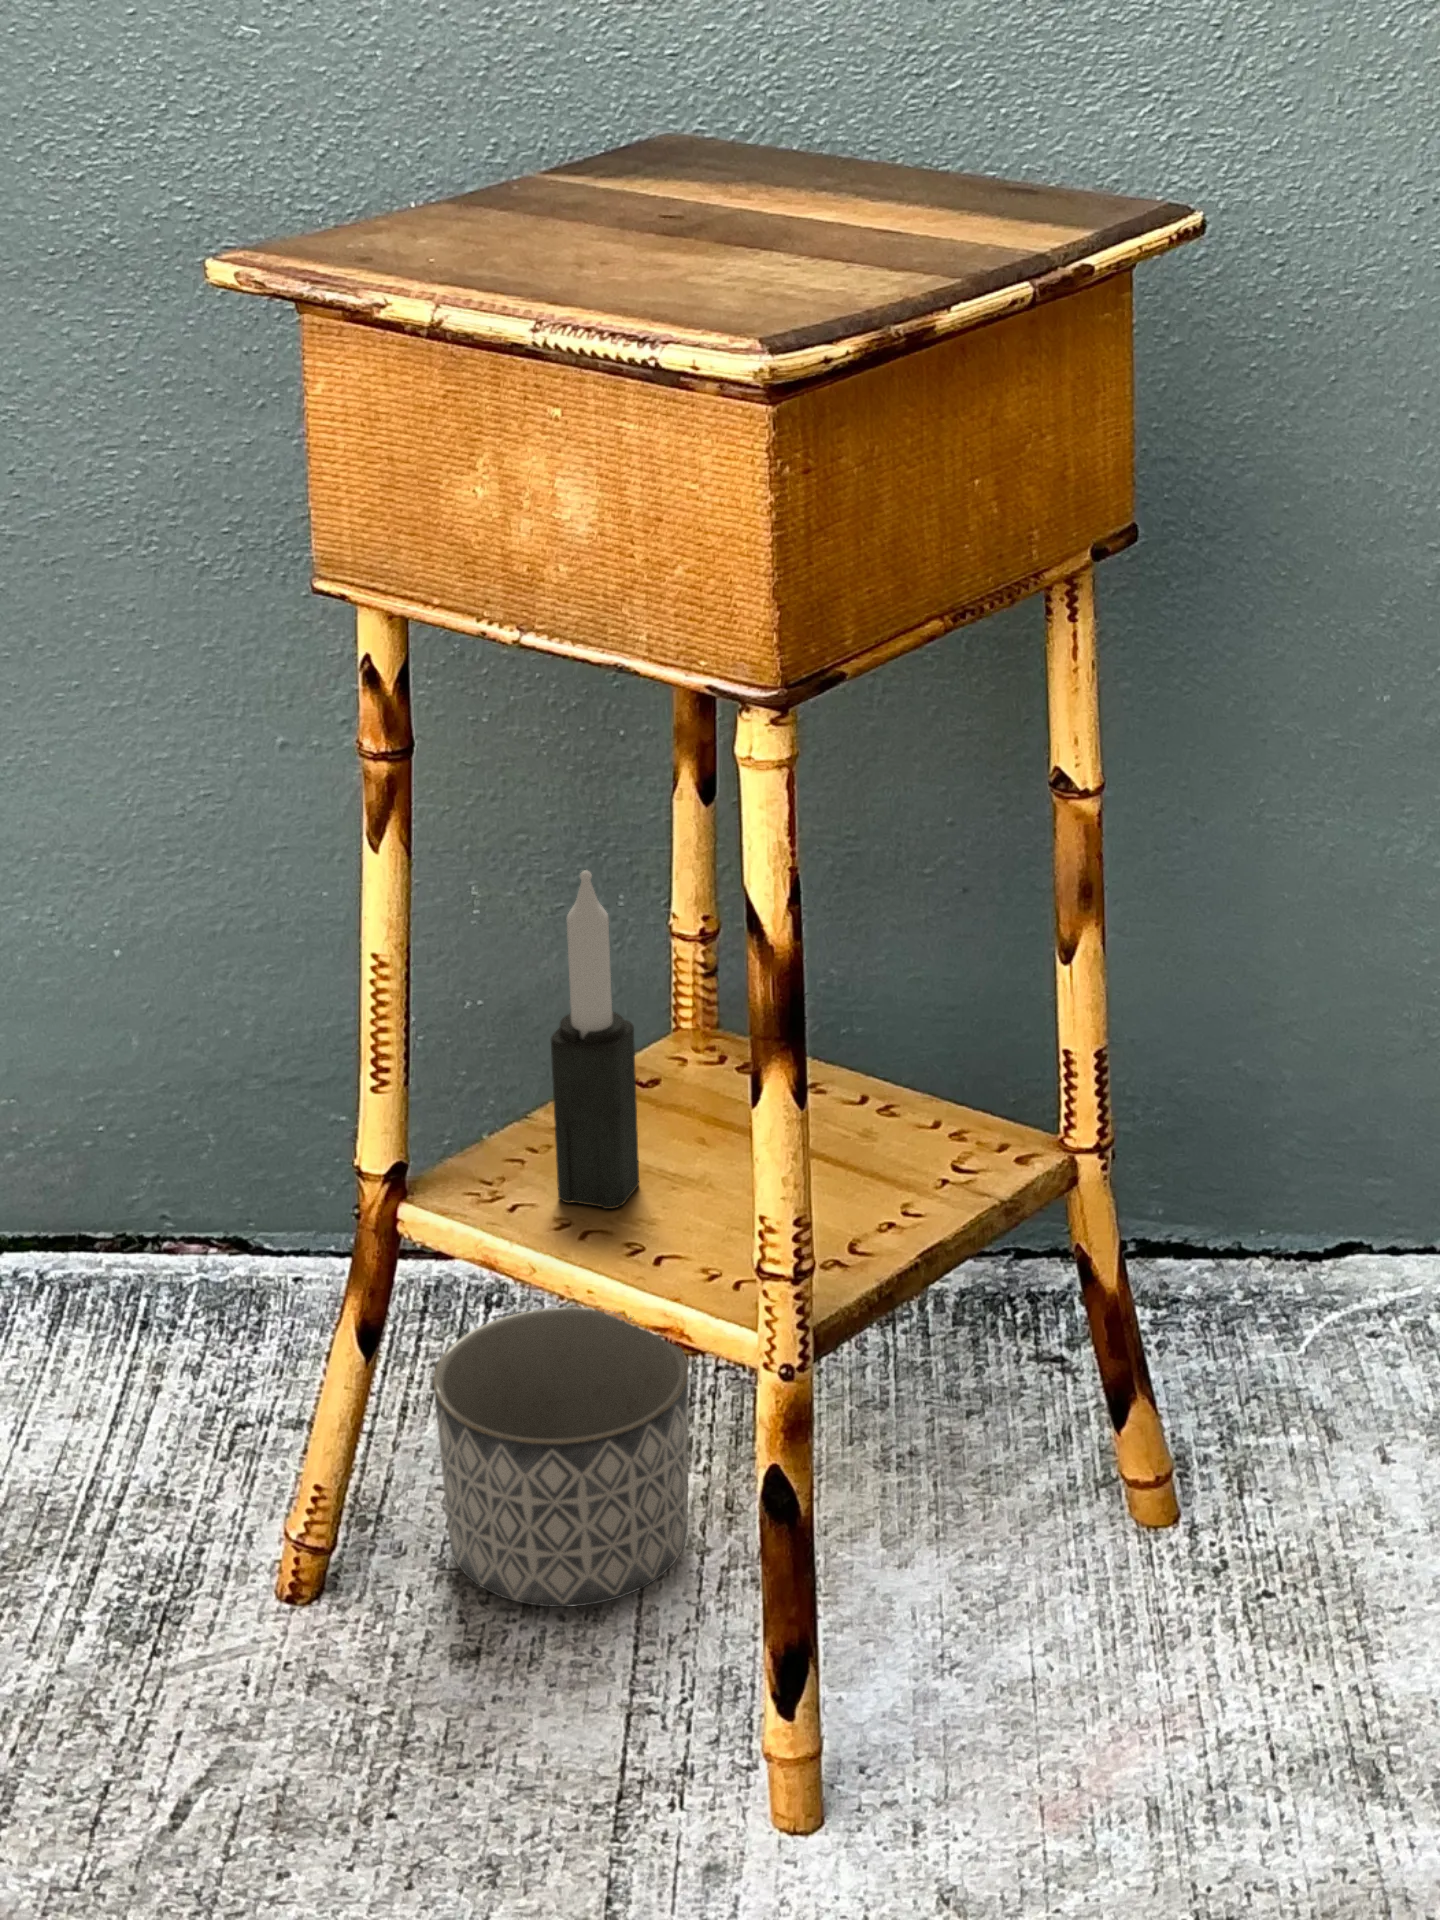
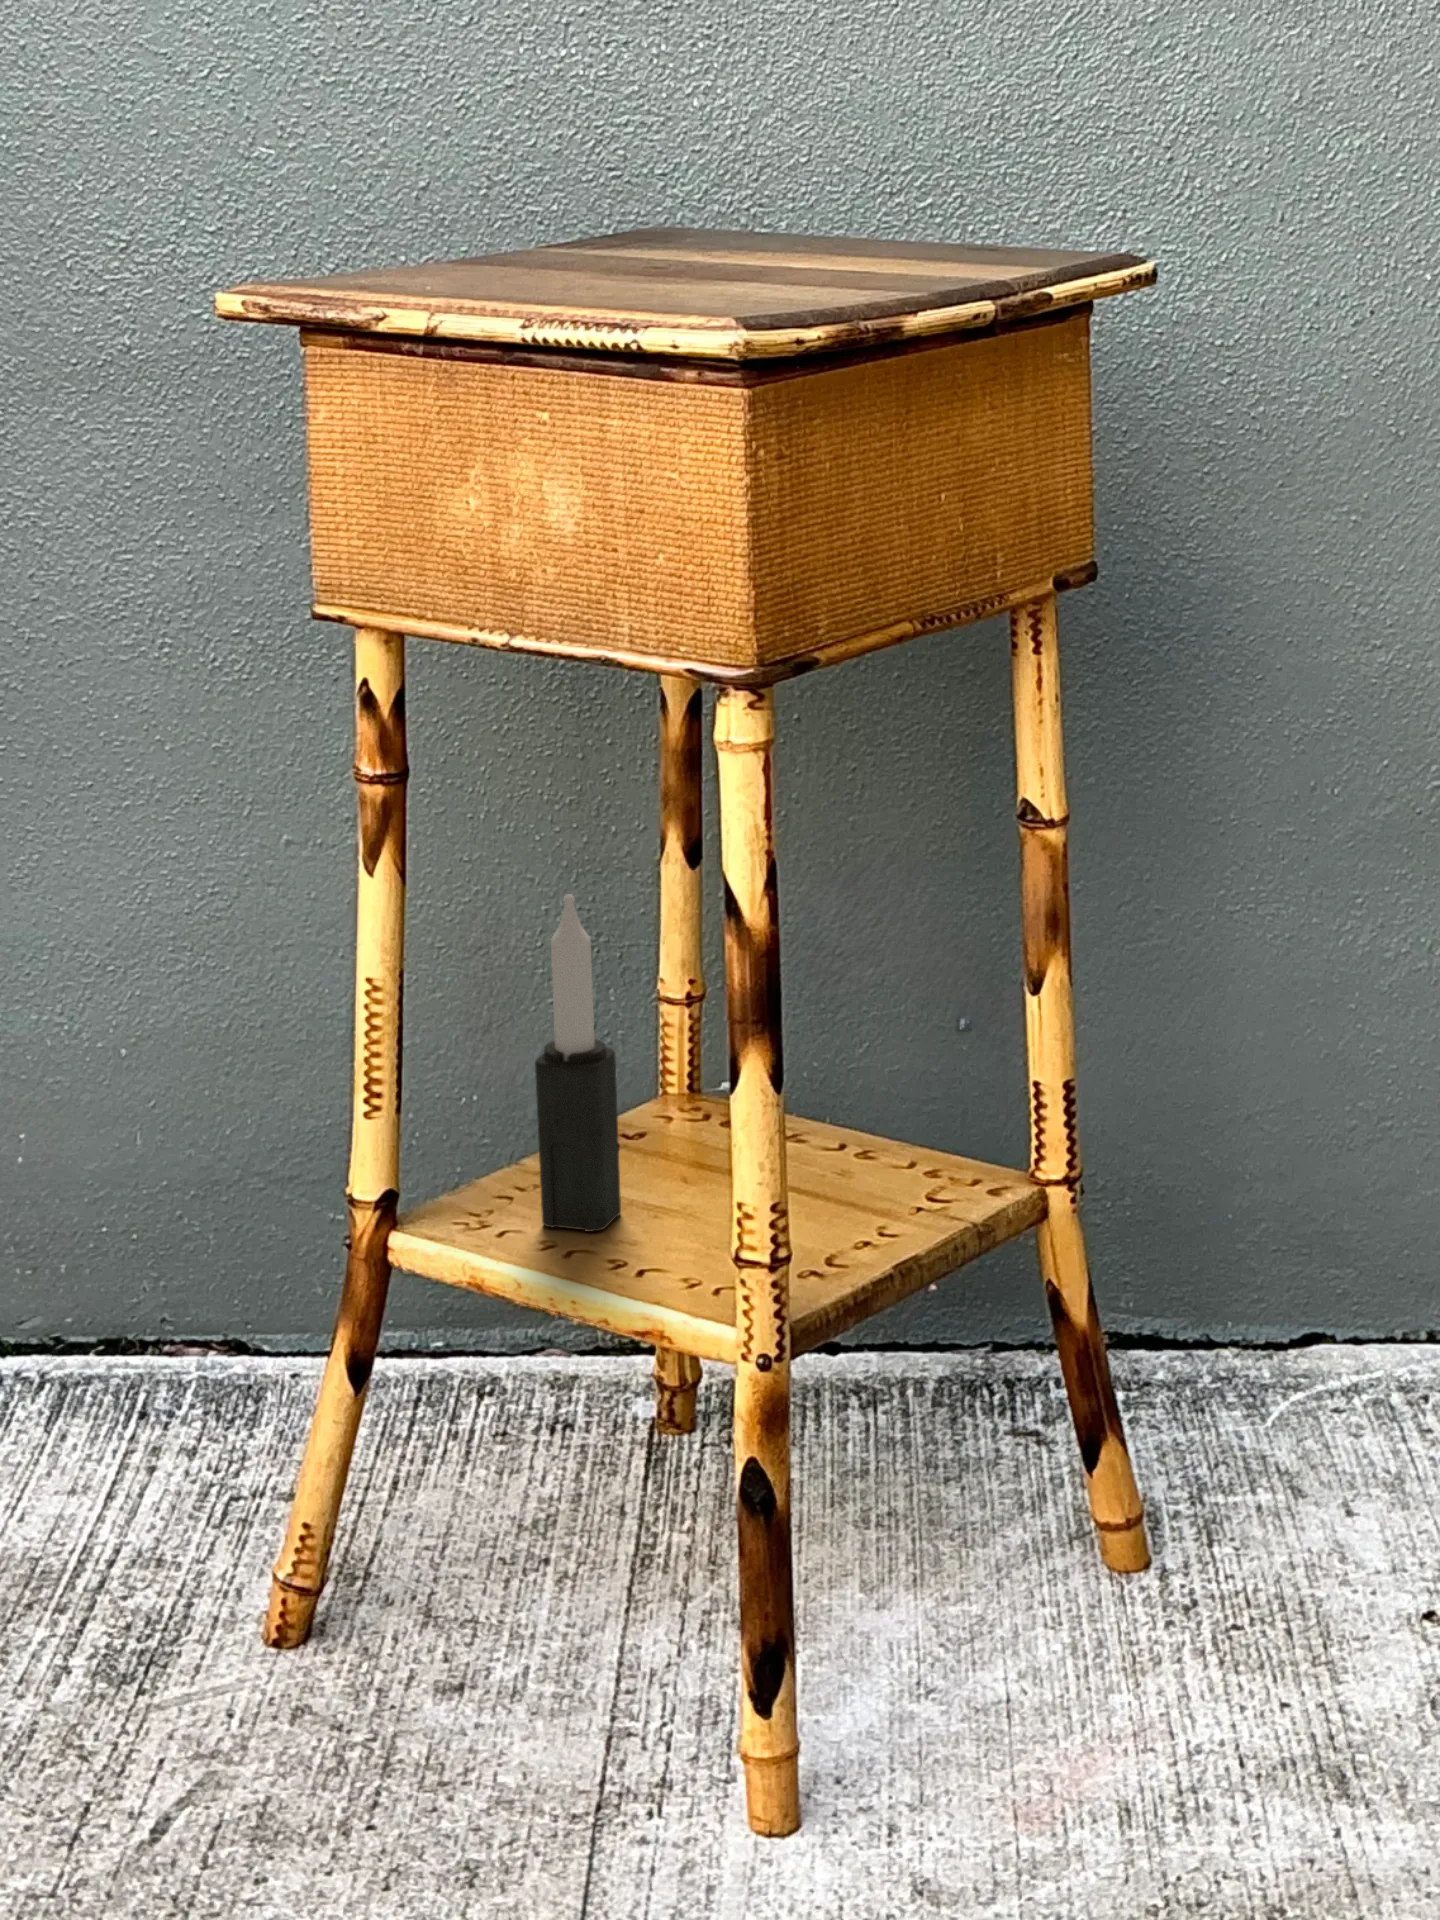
planter: present [433,1307,688,1607] -> none [420,1359,669,1642]

